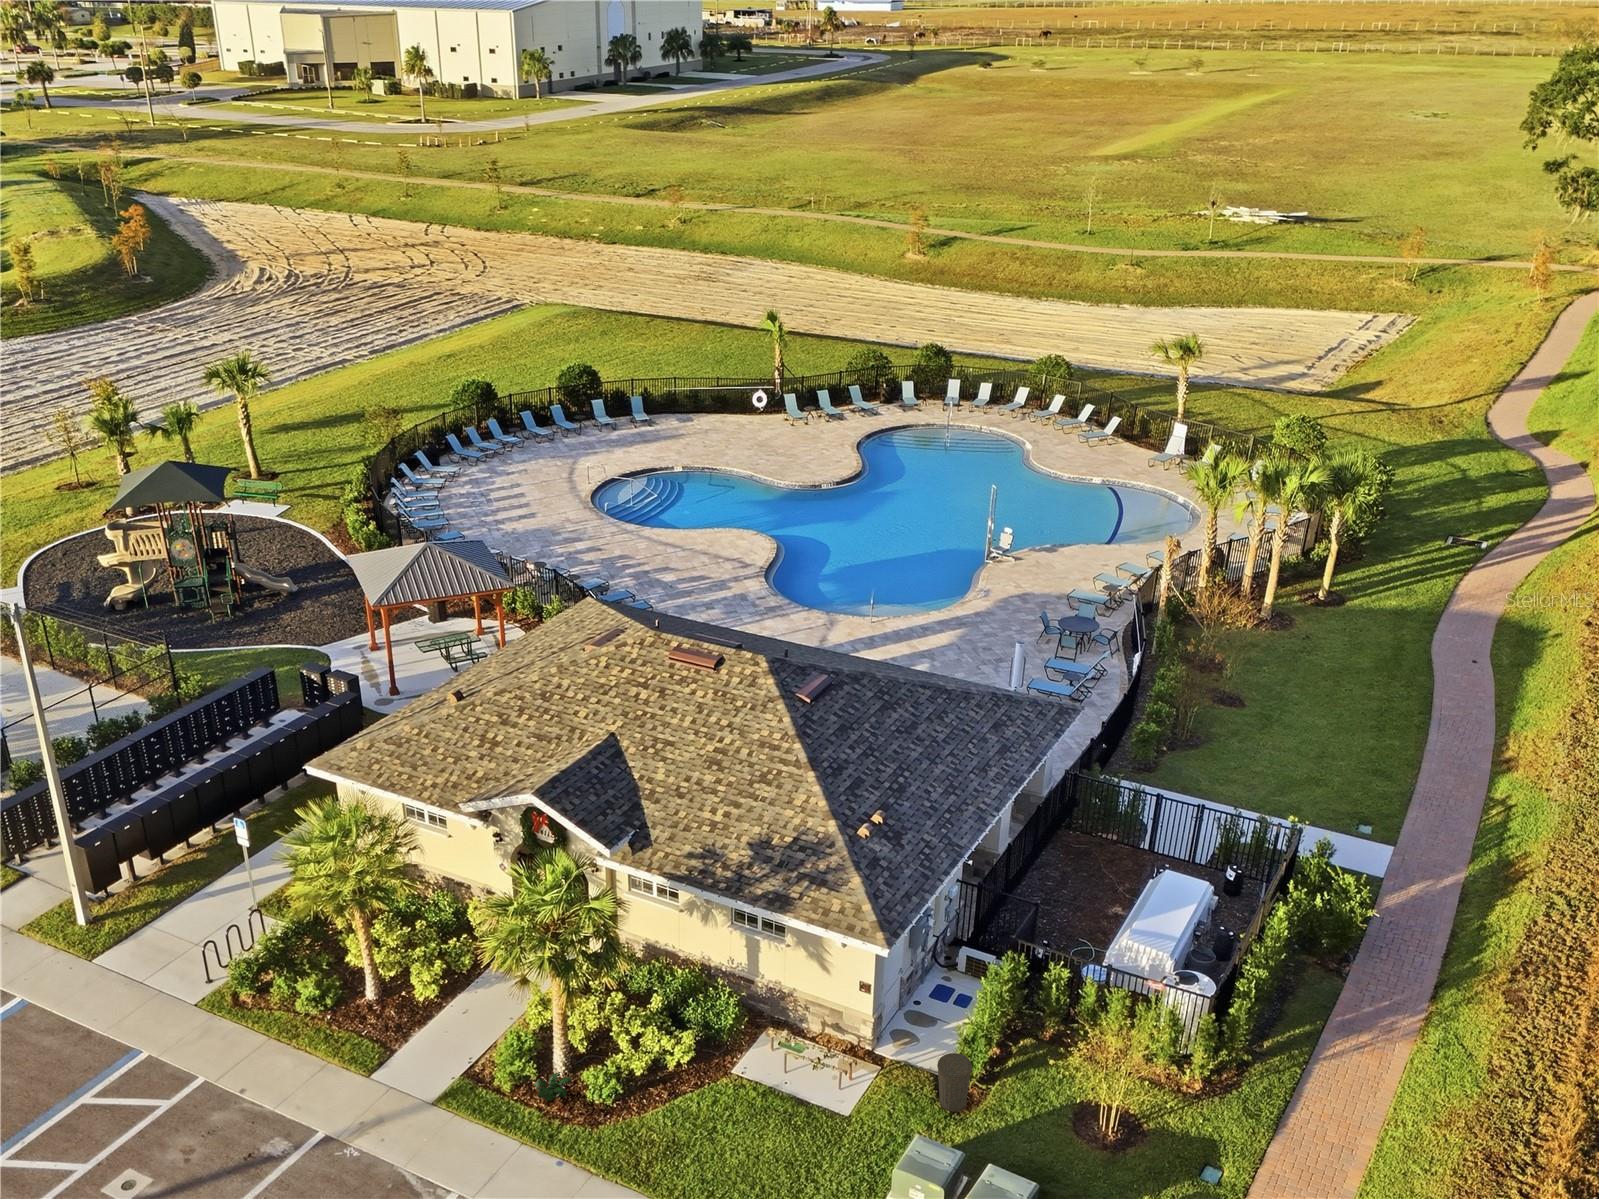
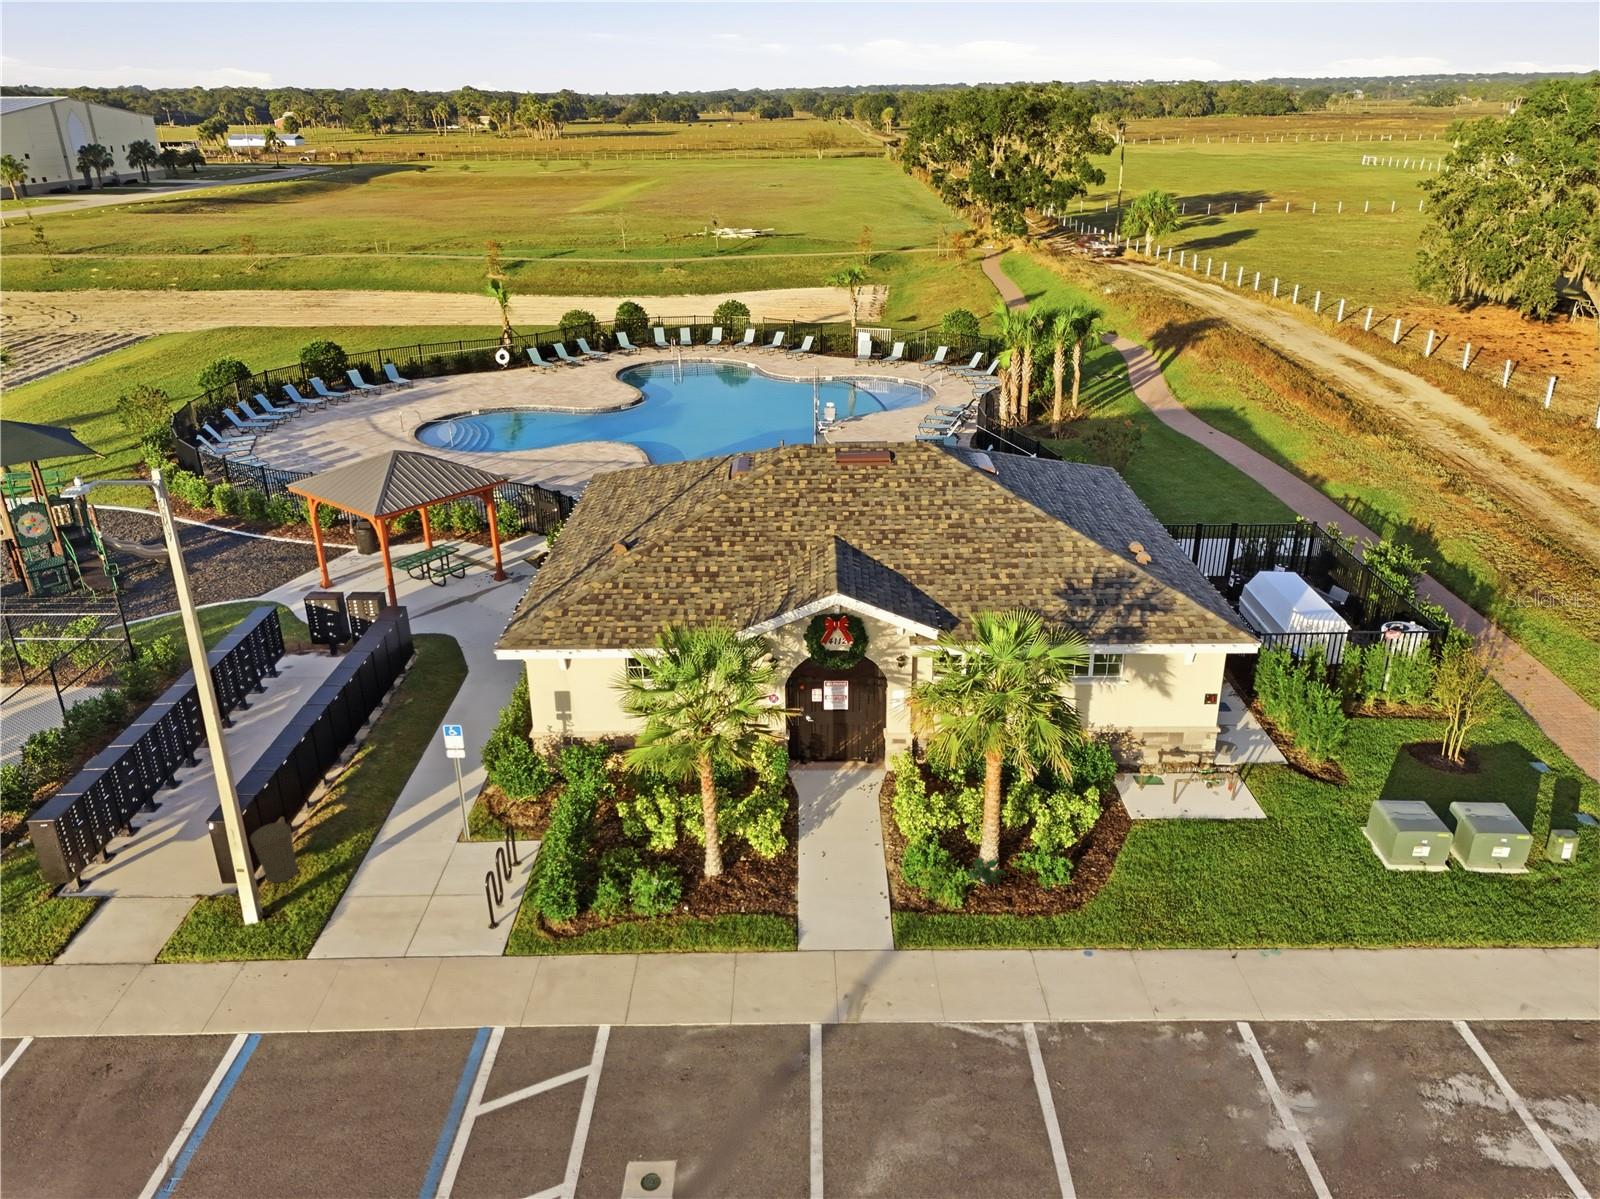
trash can: present [937,1053,972,1112] -> present [250,822,298,883]

